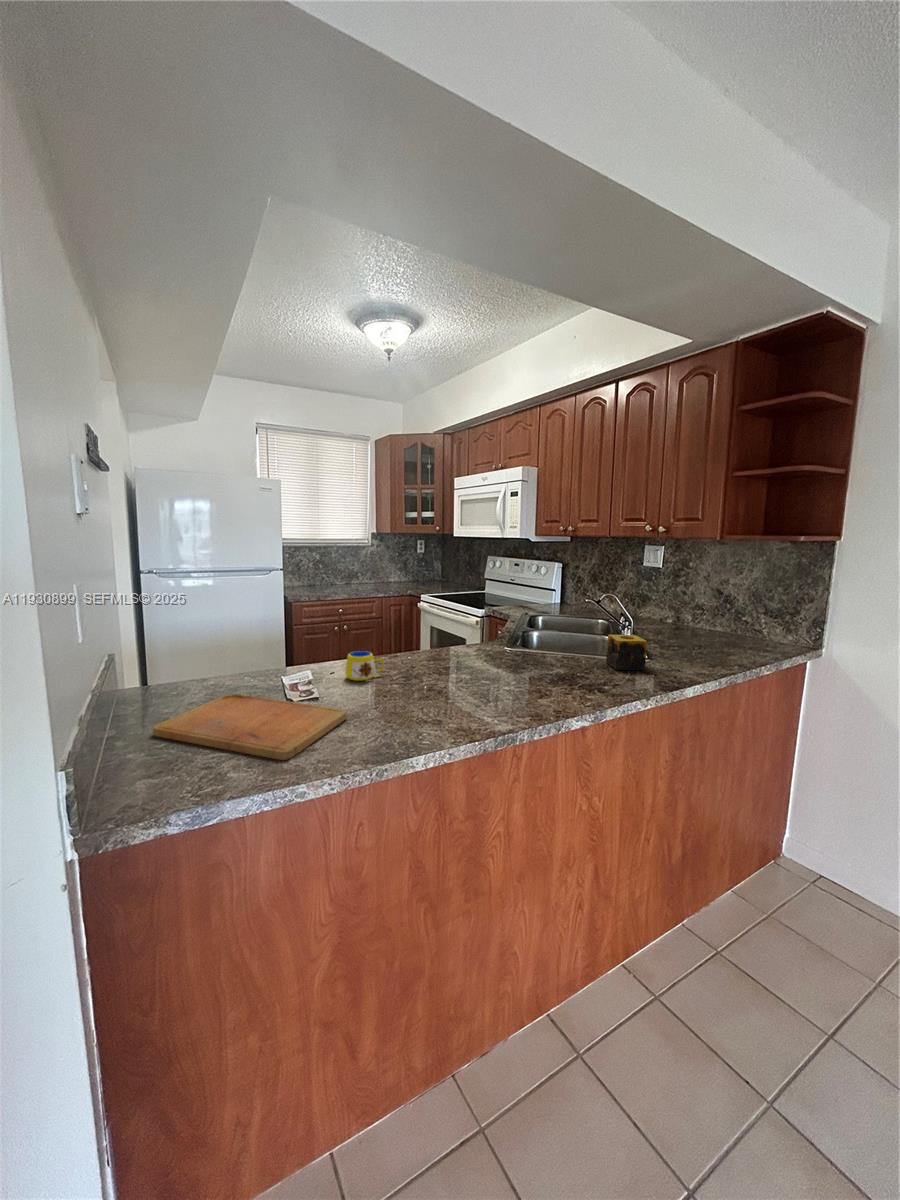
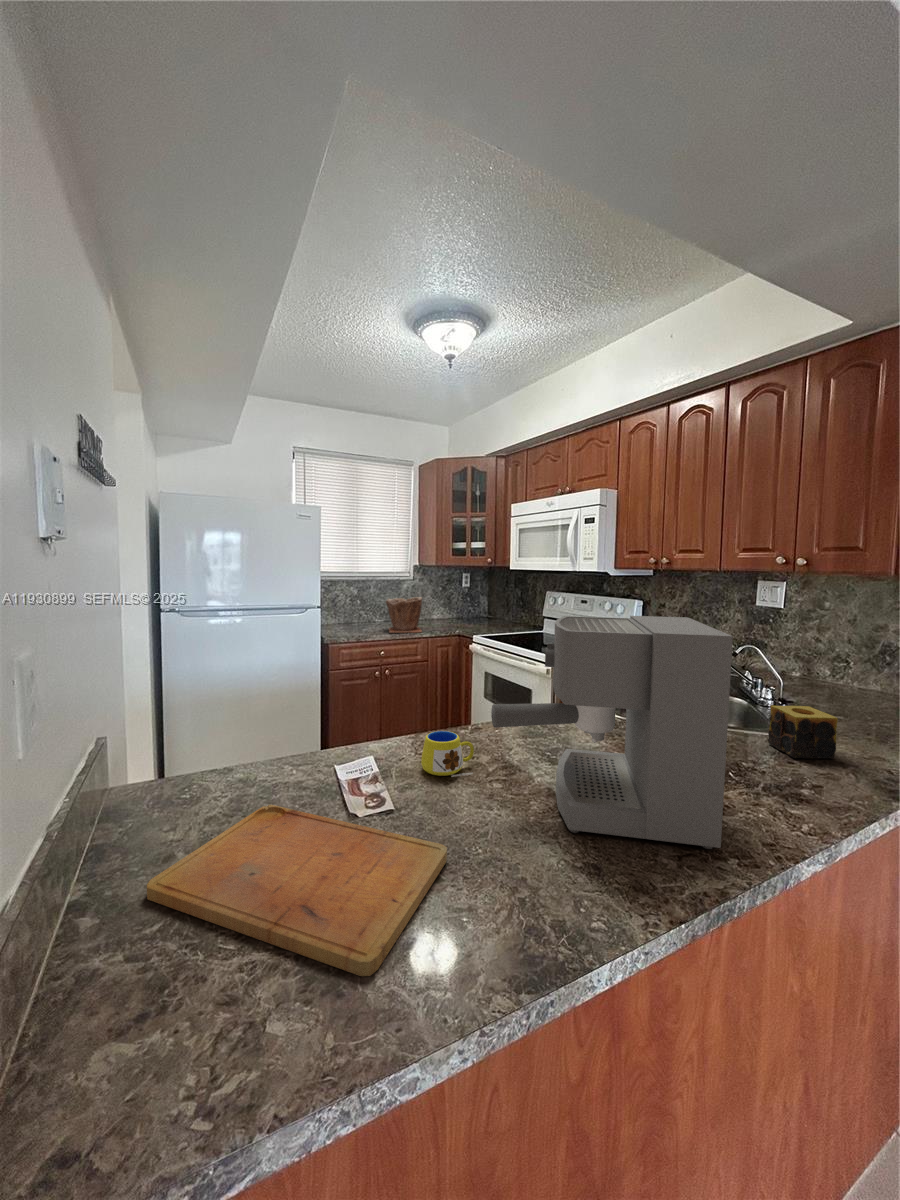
plant pot: none [344,561,378,593] -> present [386,597,422,633]
coffee maker: none [387,566,529,712] -> present [491,616,733,849]

